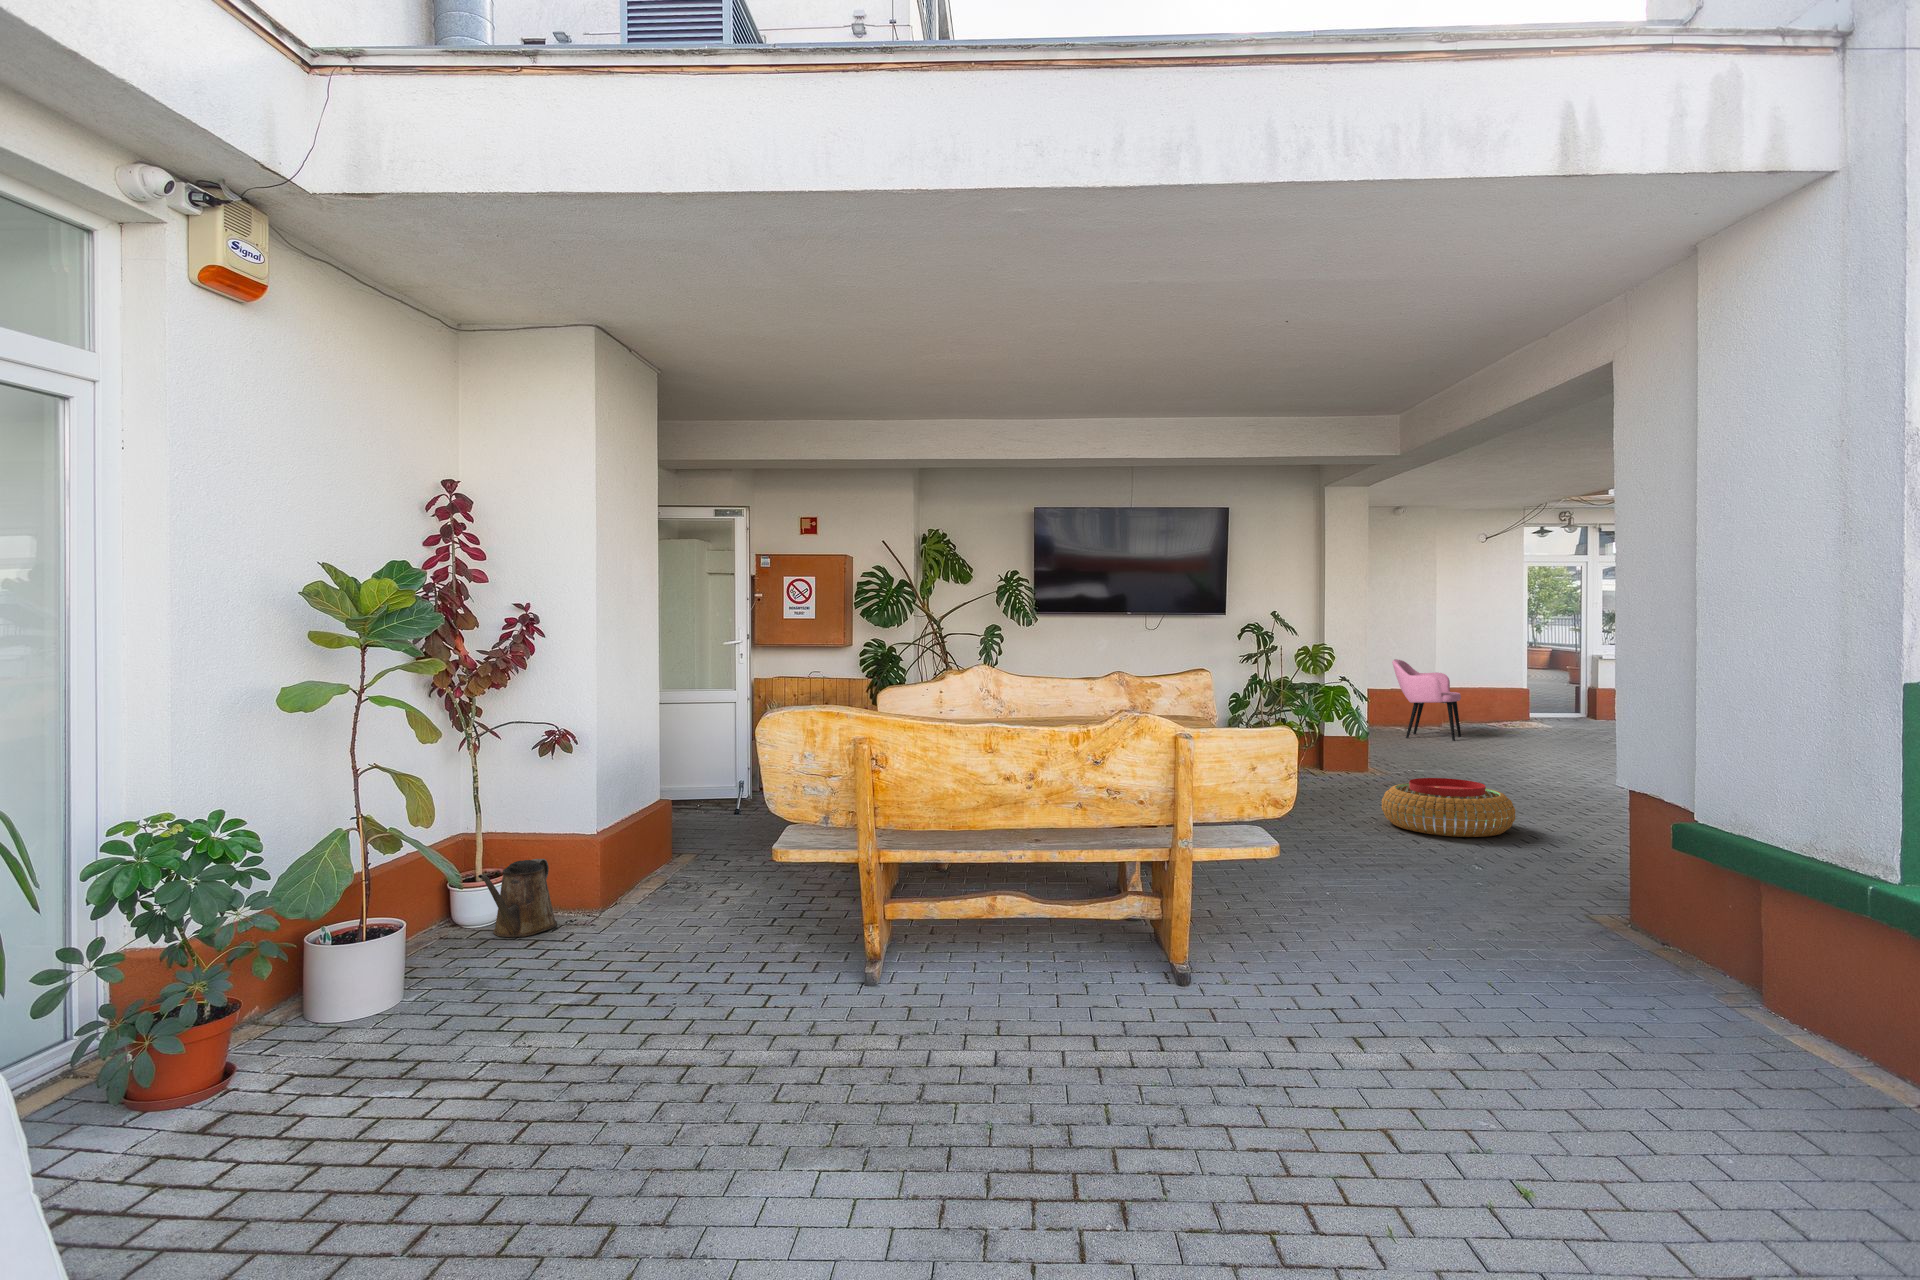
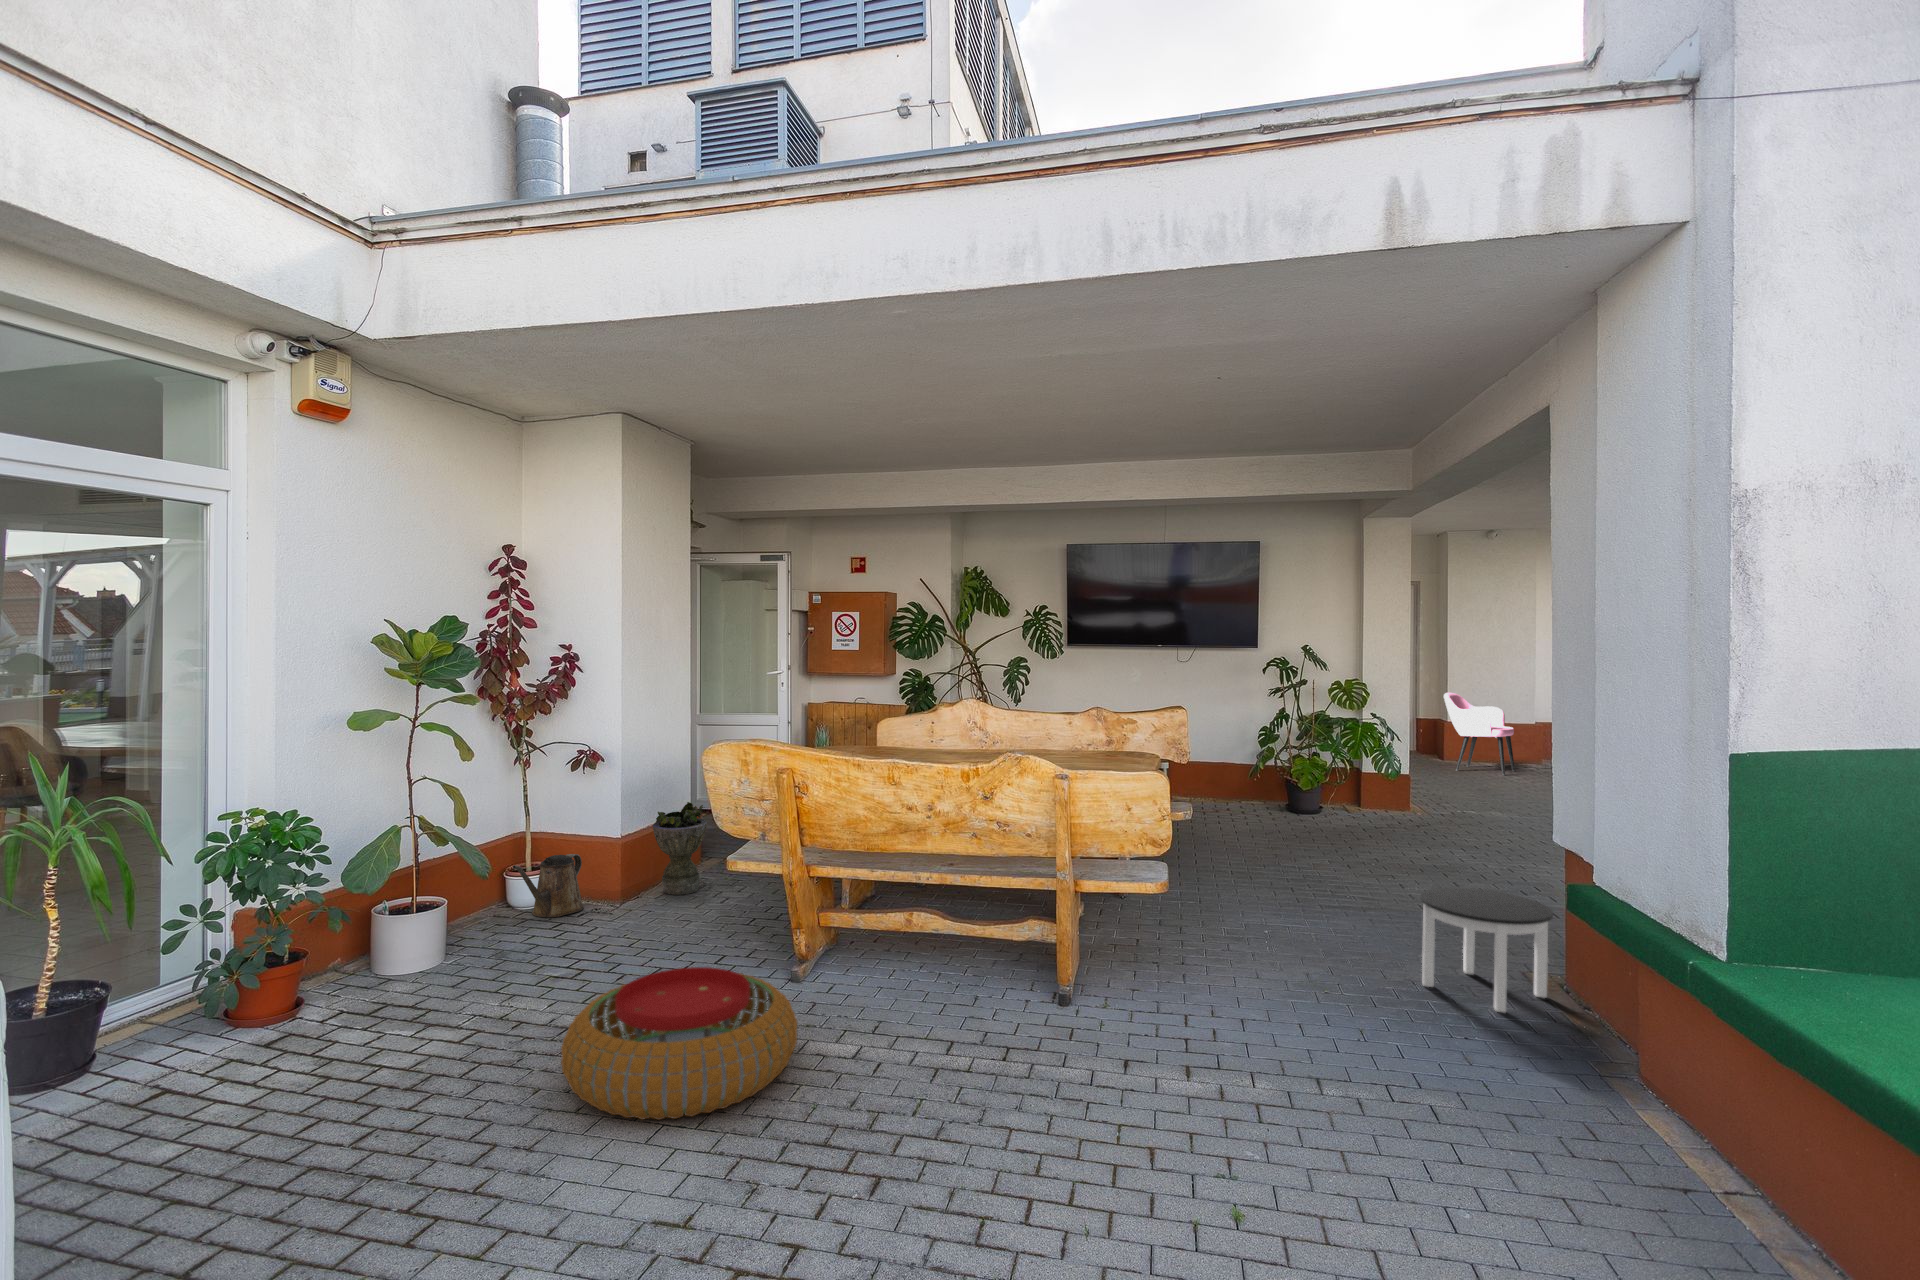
pouf: present [1382,778,1515,837] -> present [561,967,797,1120]
planter: none [631,791,696,902] -> present [653,802,707,895]
round table: none [1538,843,1687,972] -> present [1420,887,1553,1013]

